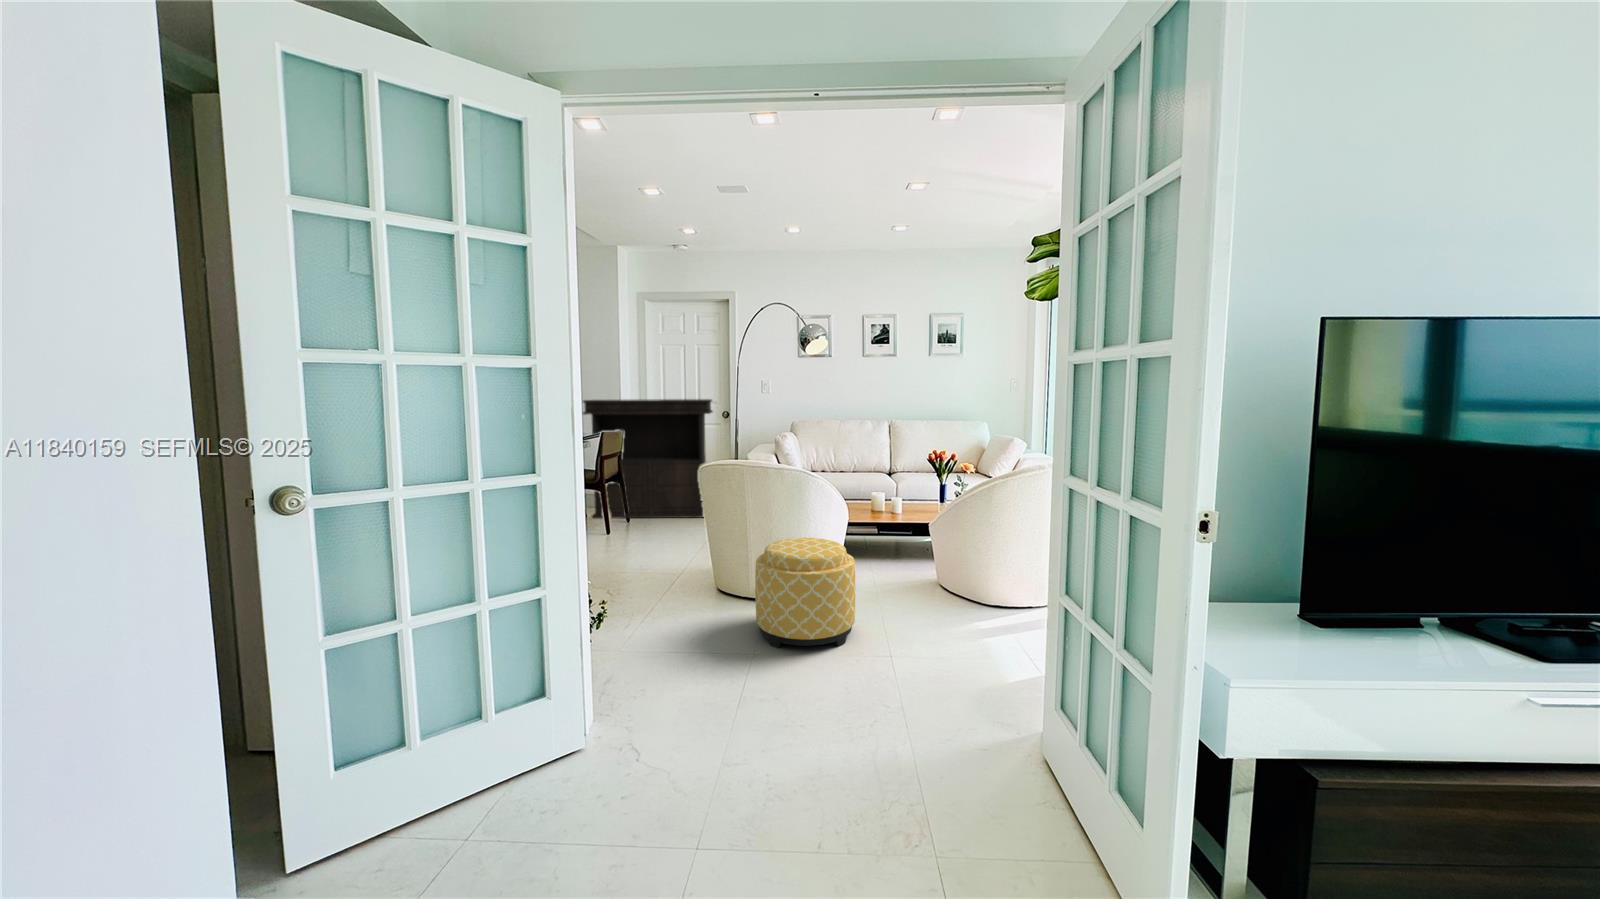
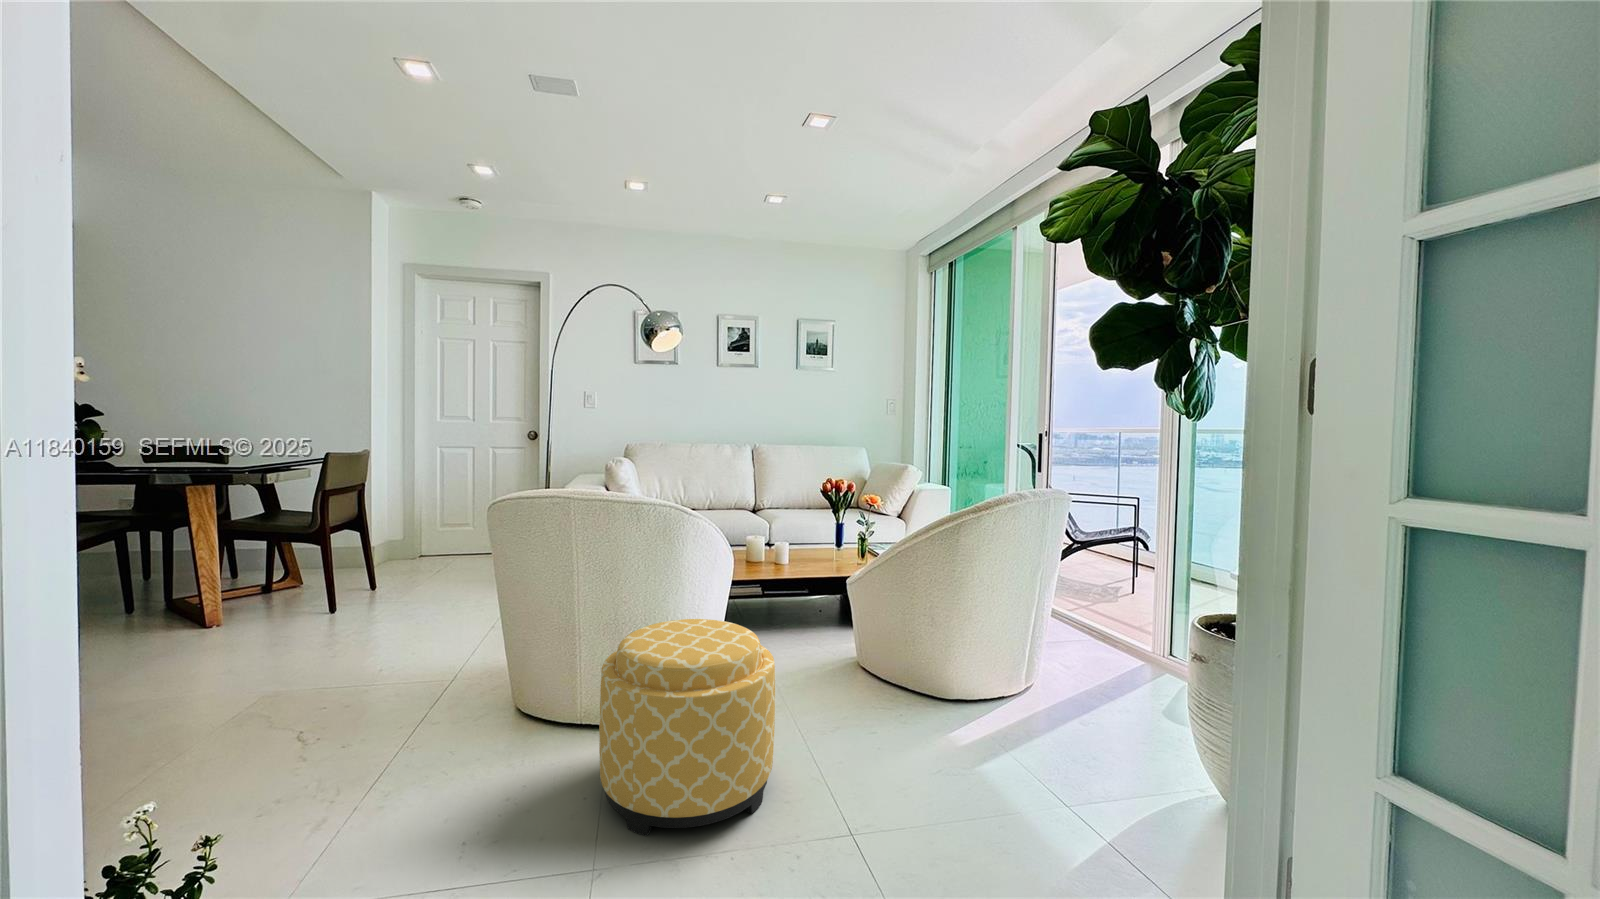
console table: present [583,399,712,519] -> none [297,405,514,587]

